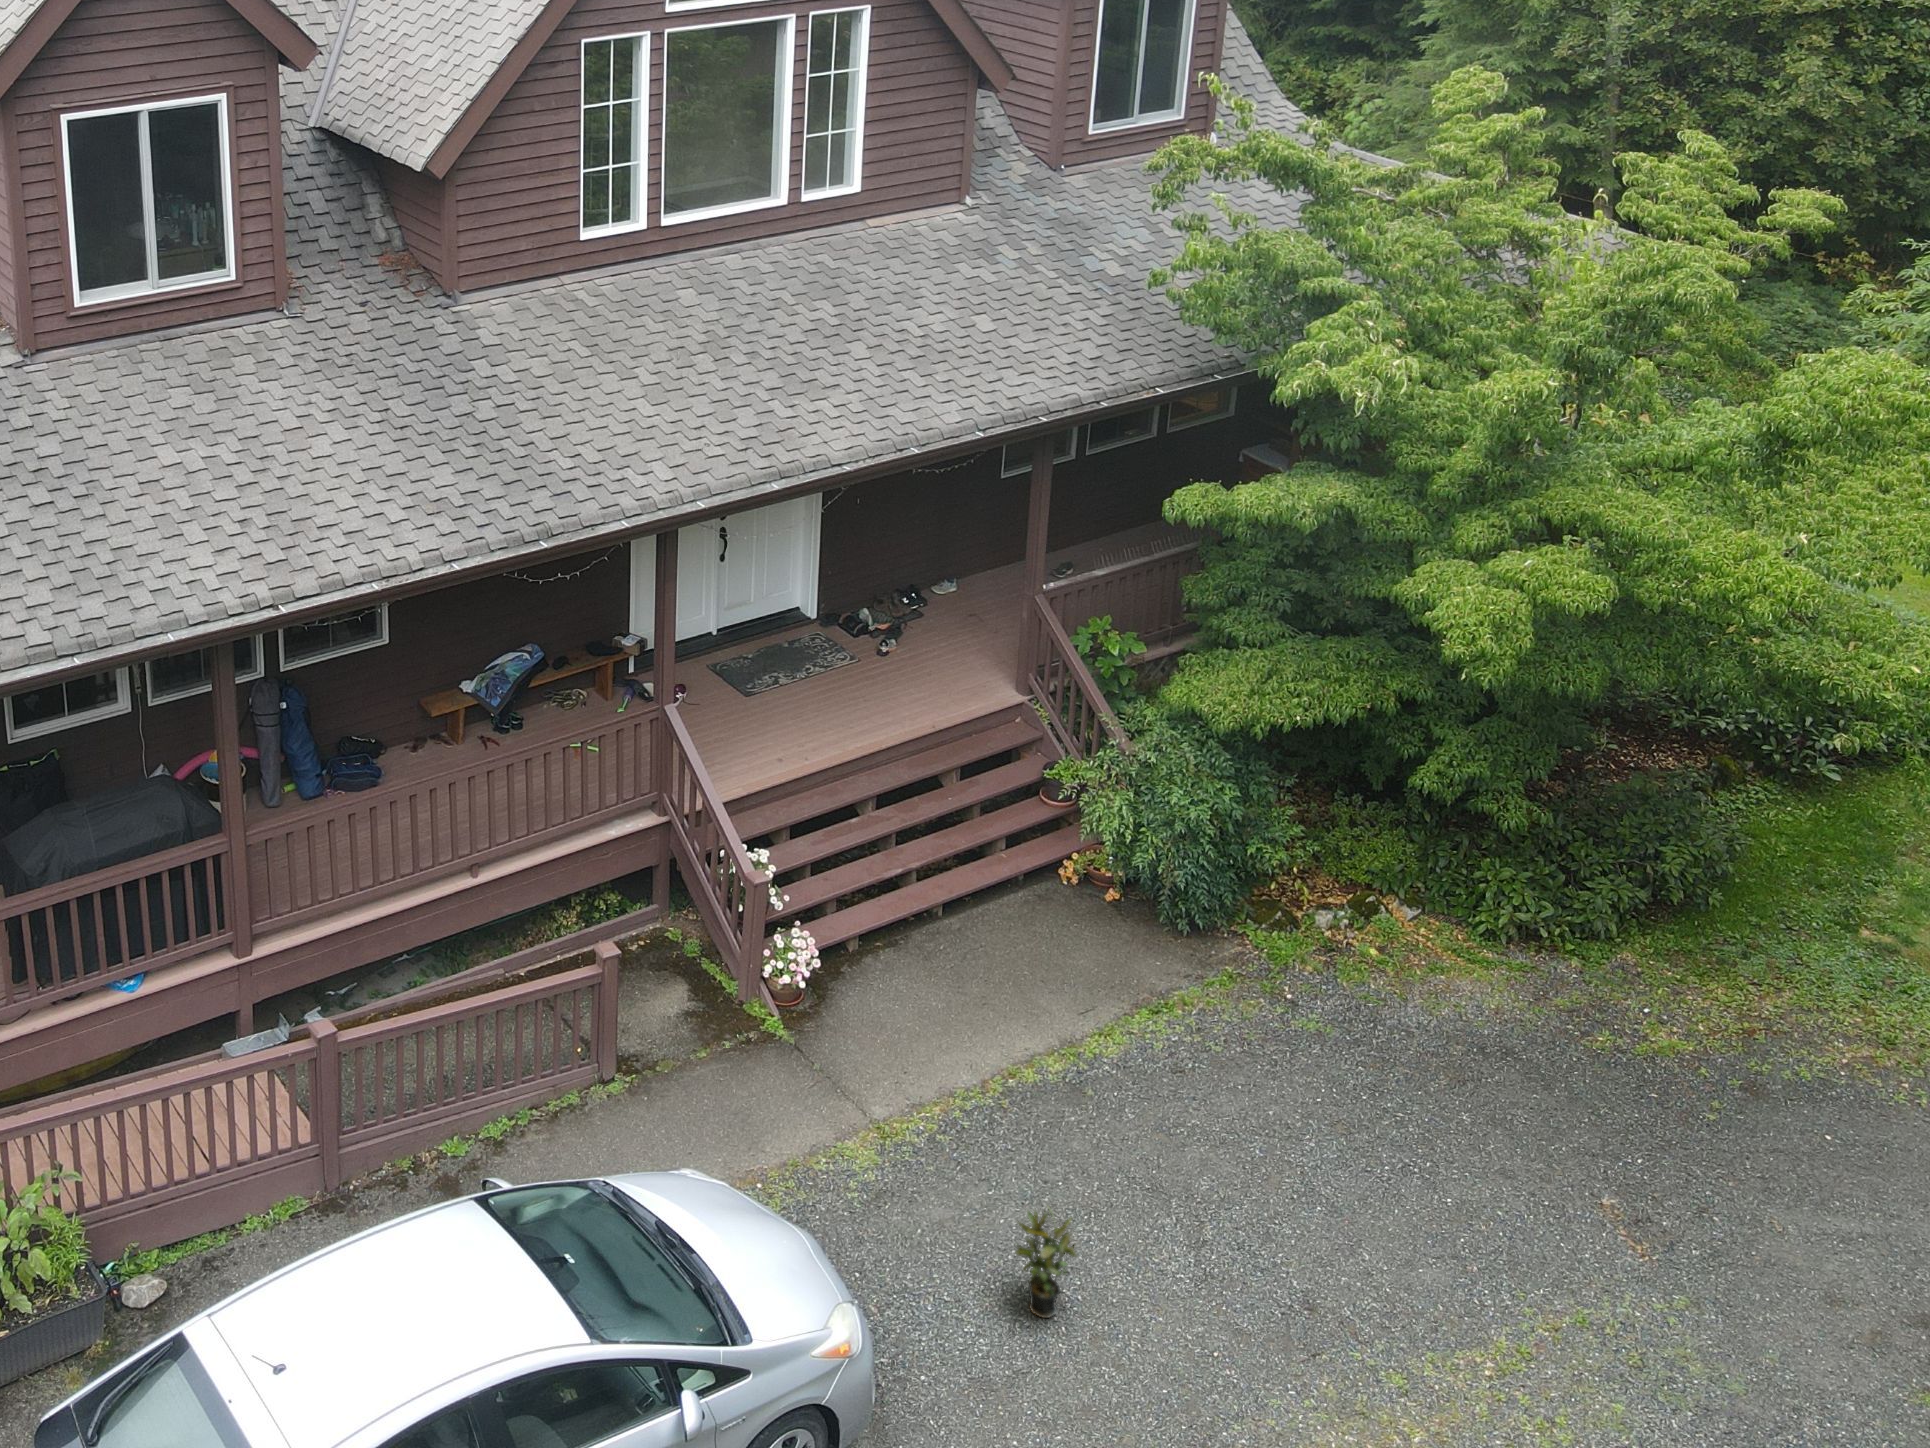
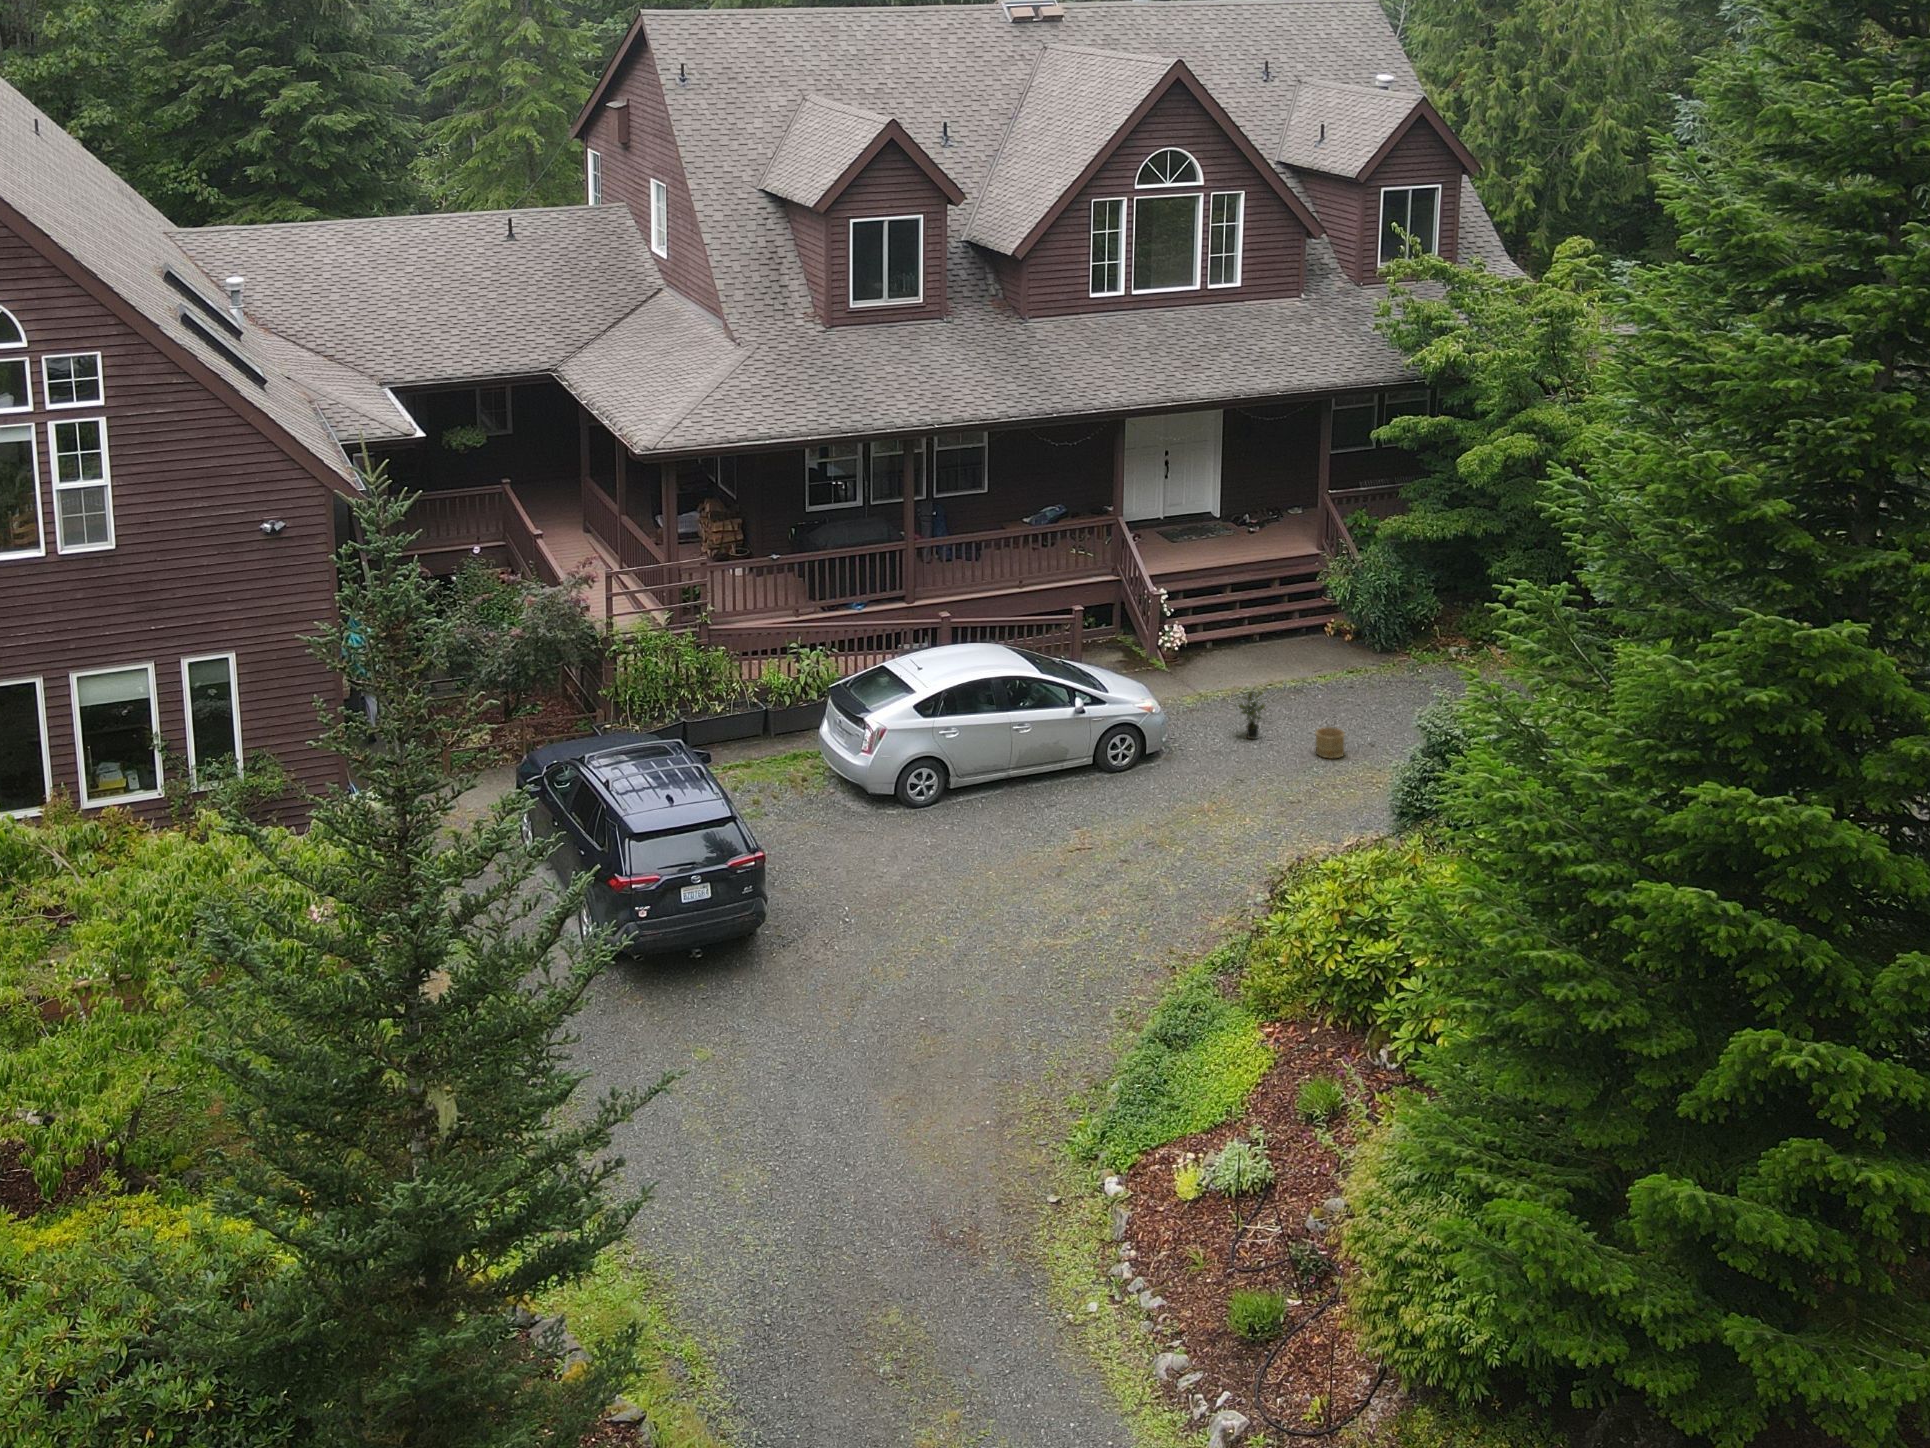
wooden bucket: none [1204,1301,1280,1395] -> present [1315,727,1345,758]

